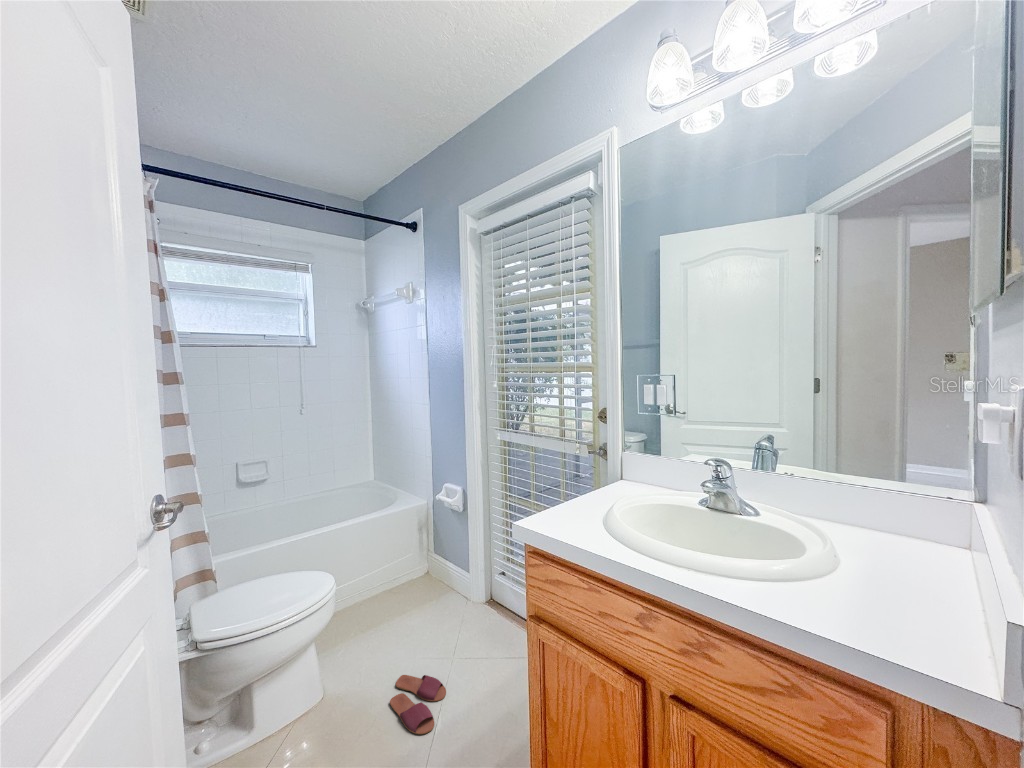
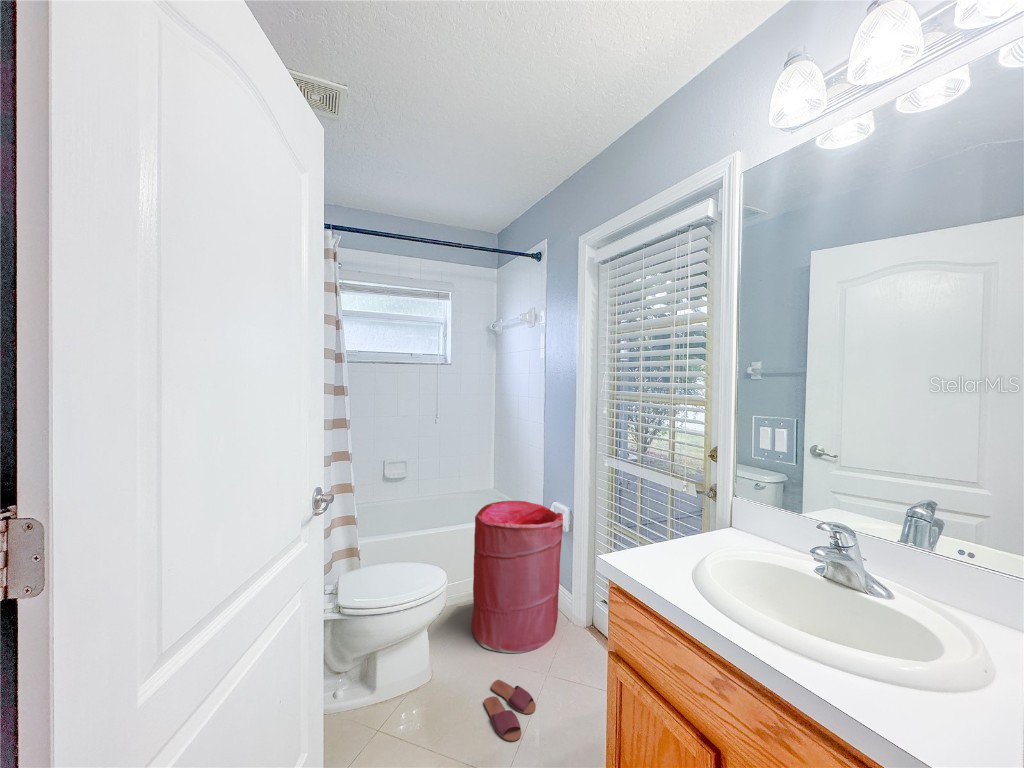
laundry hamper: none [363,486,458,646] -> present [472,501,563,653]

